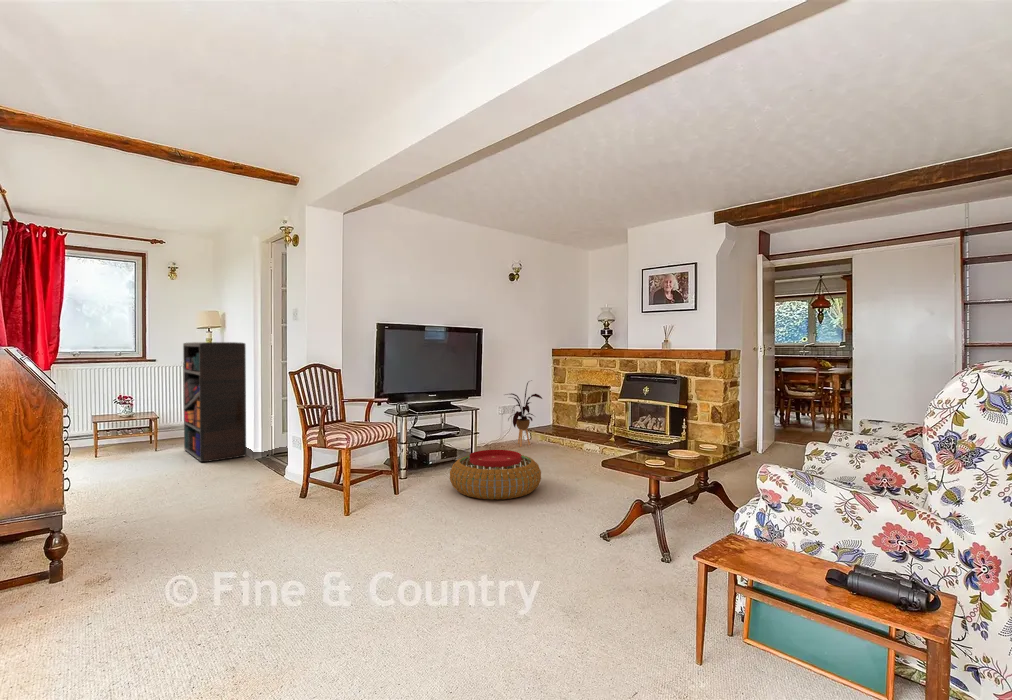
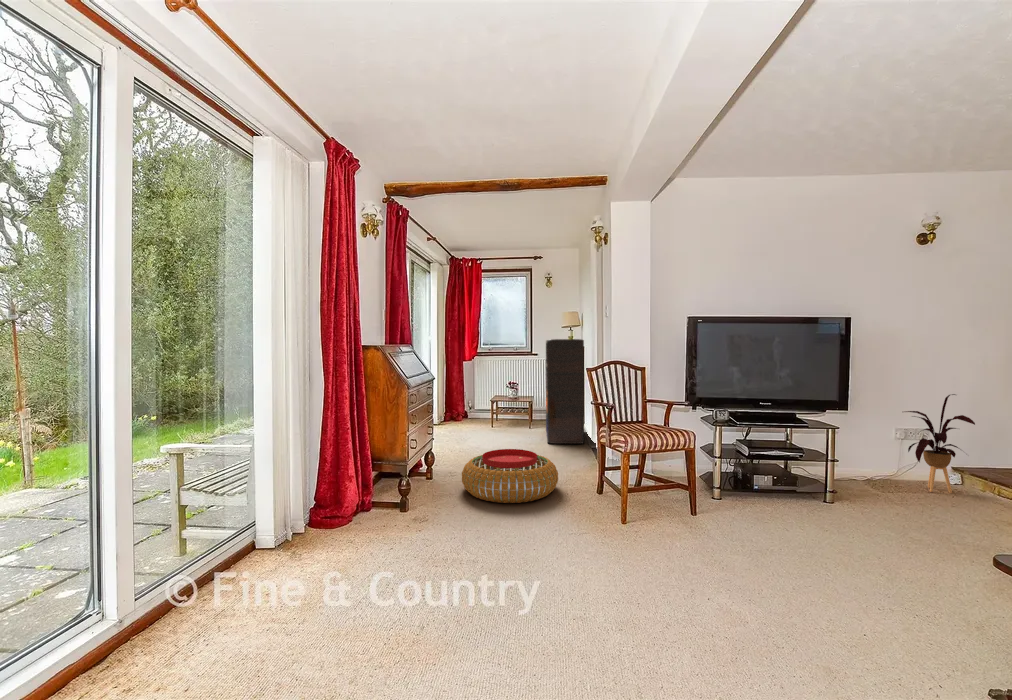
pouf: present [450,450,541,500] -> present [462,449,558,503]

